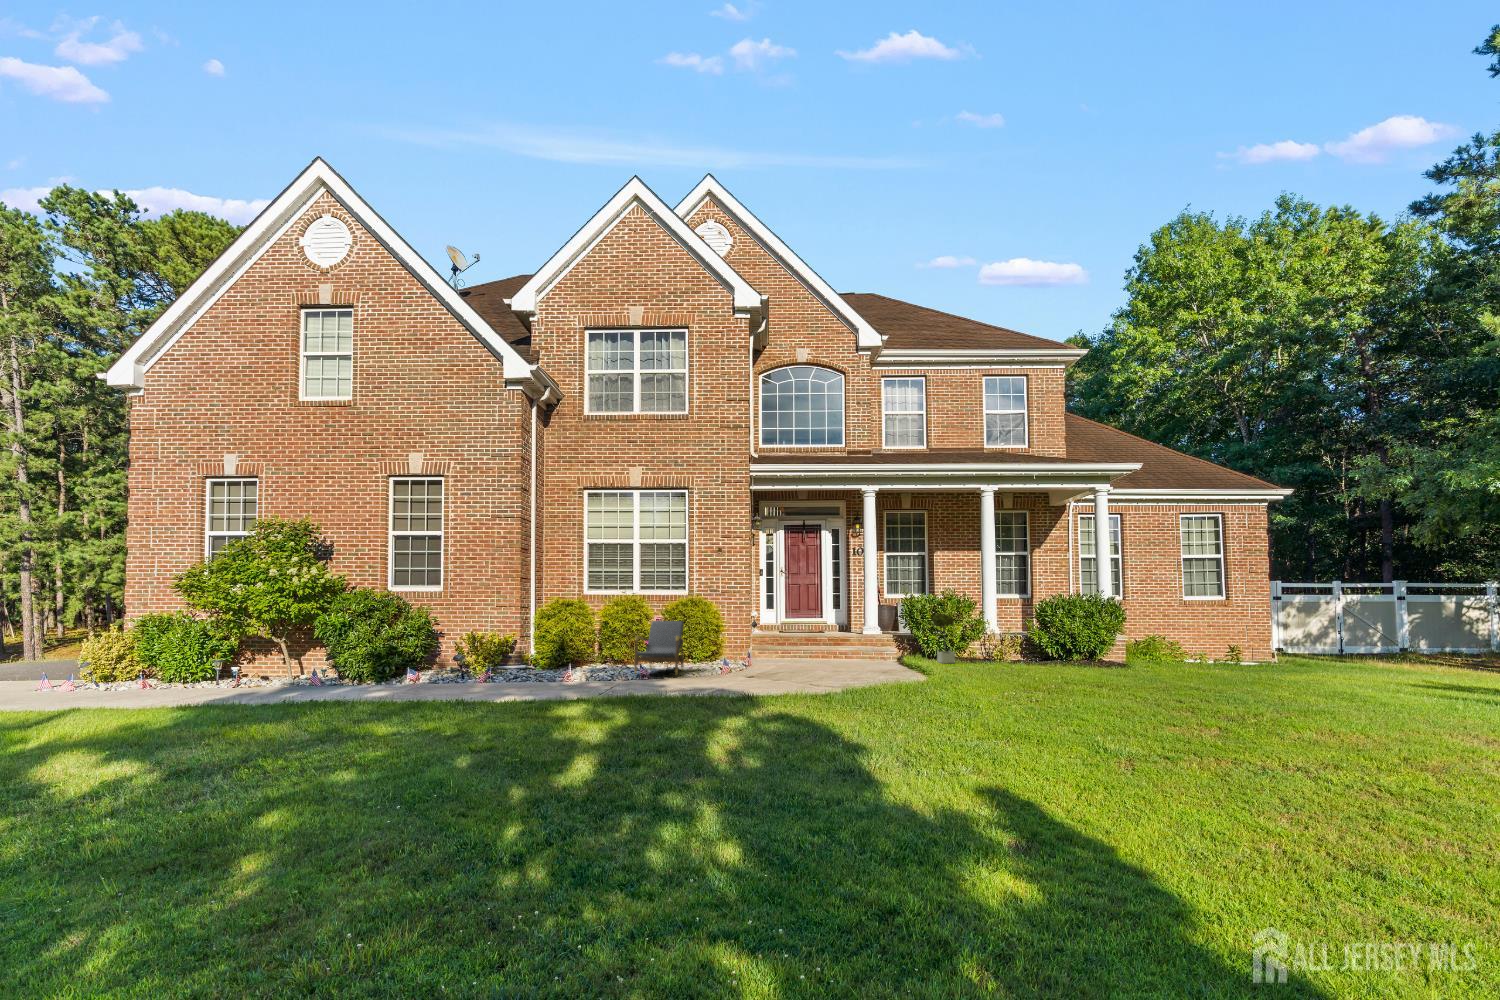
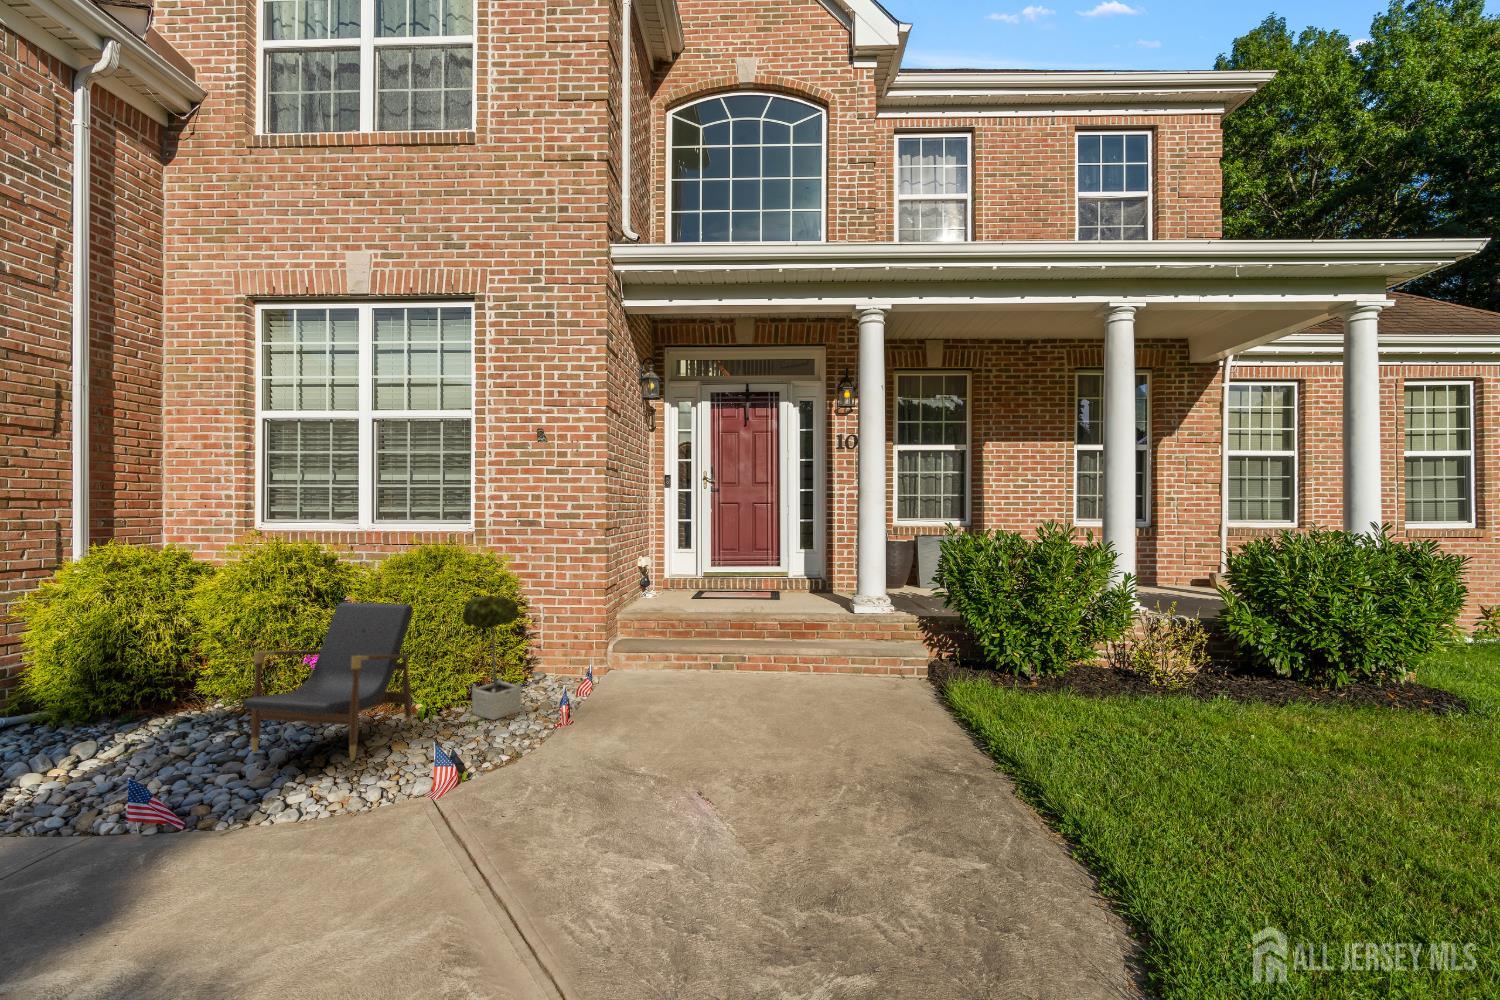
potted tree: present [932,614,955,663] -> present [462,595,522,720]

